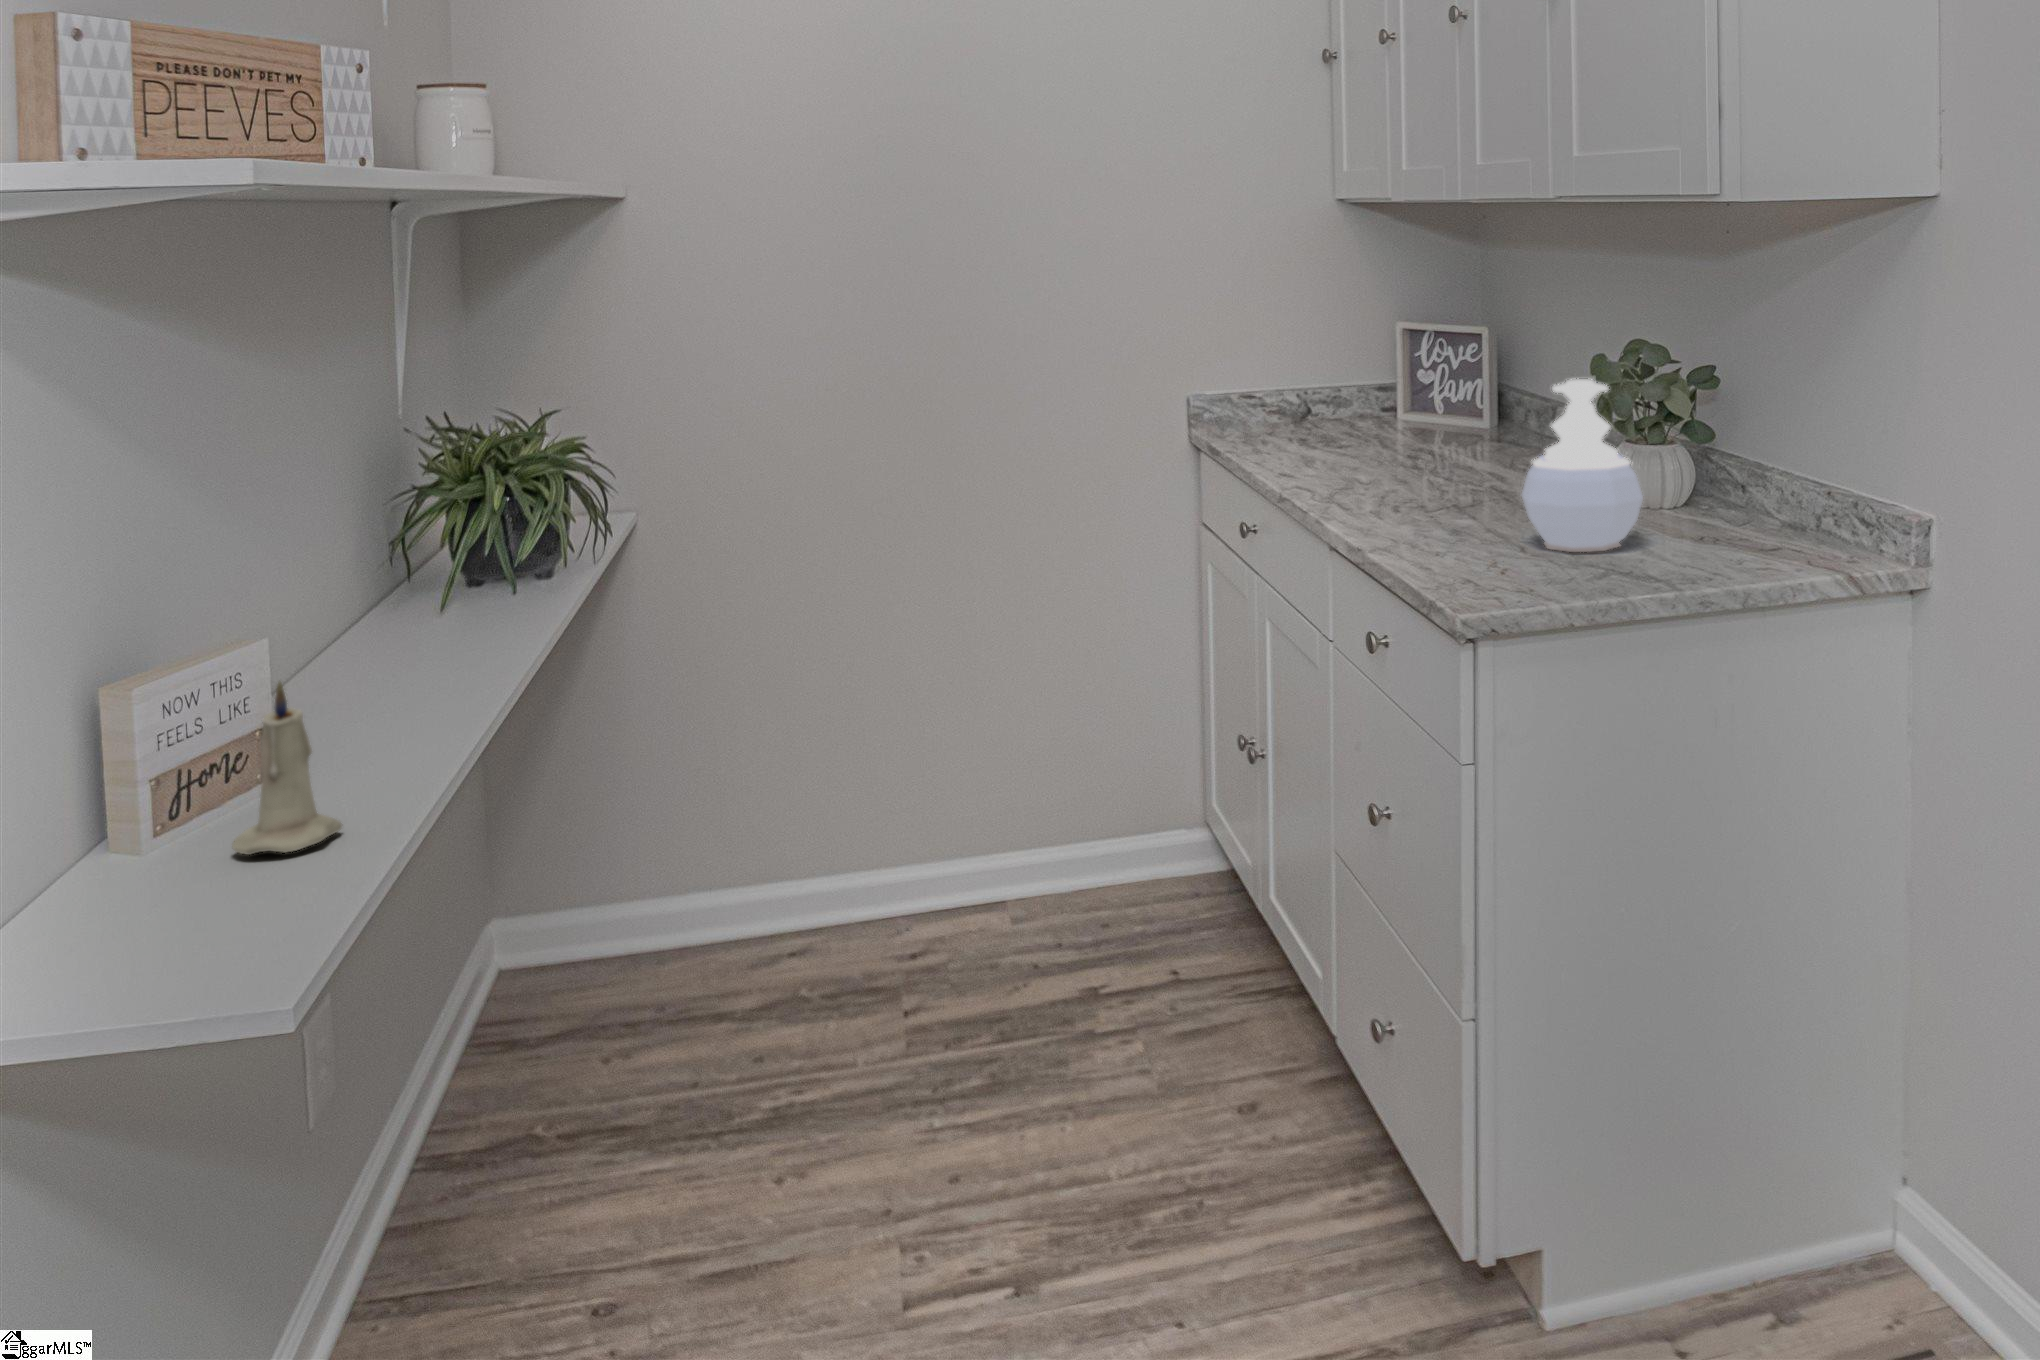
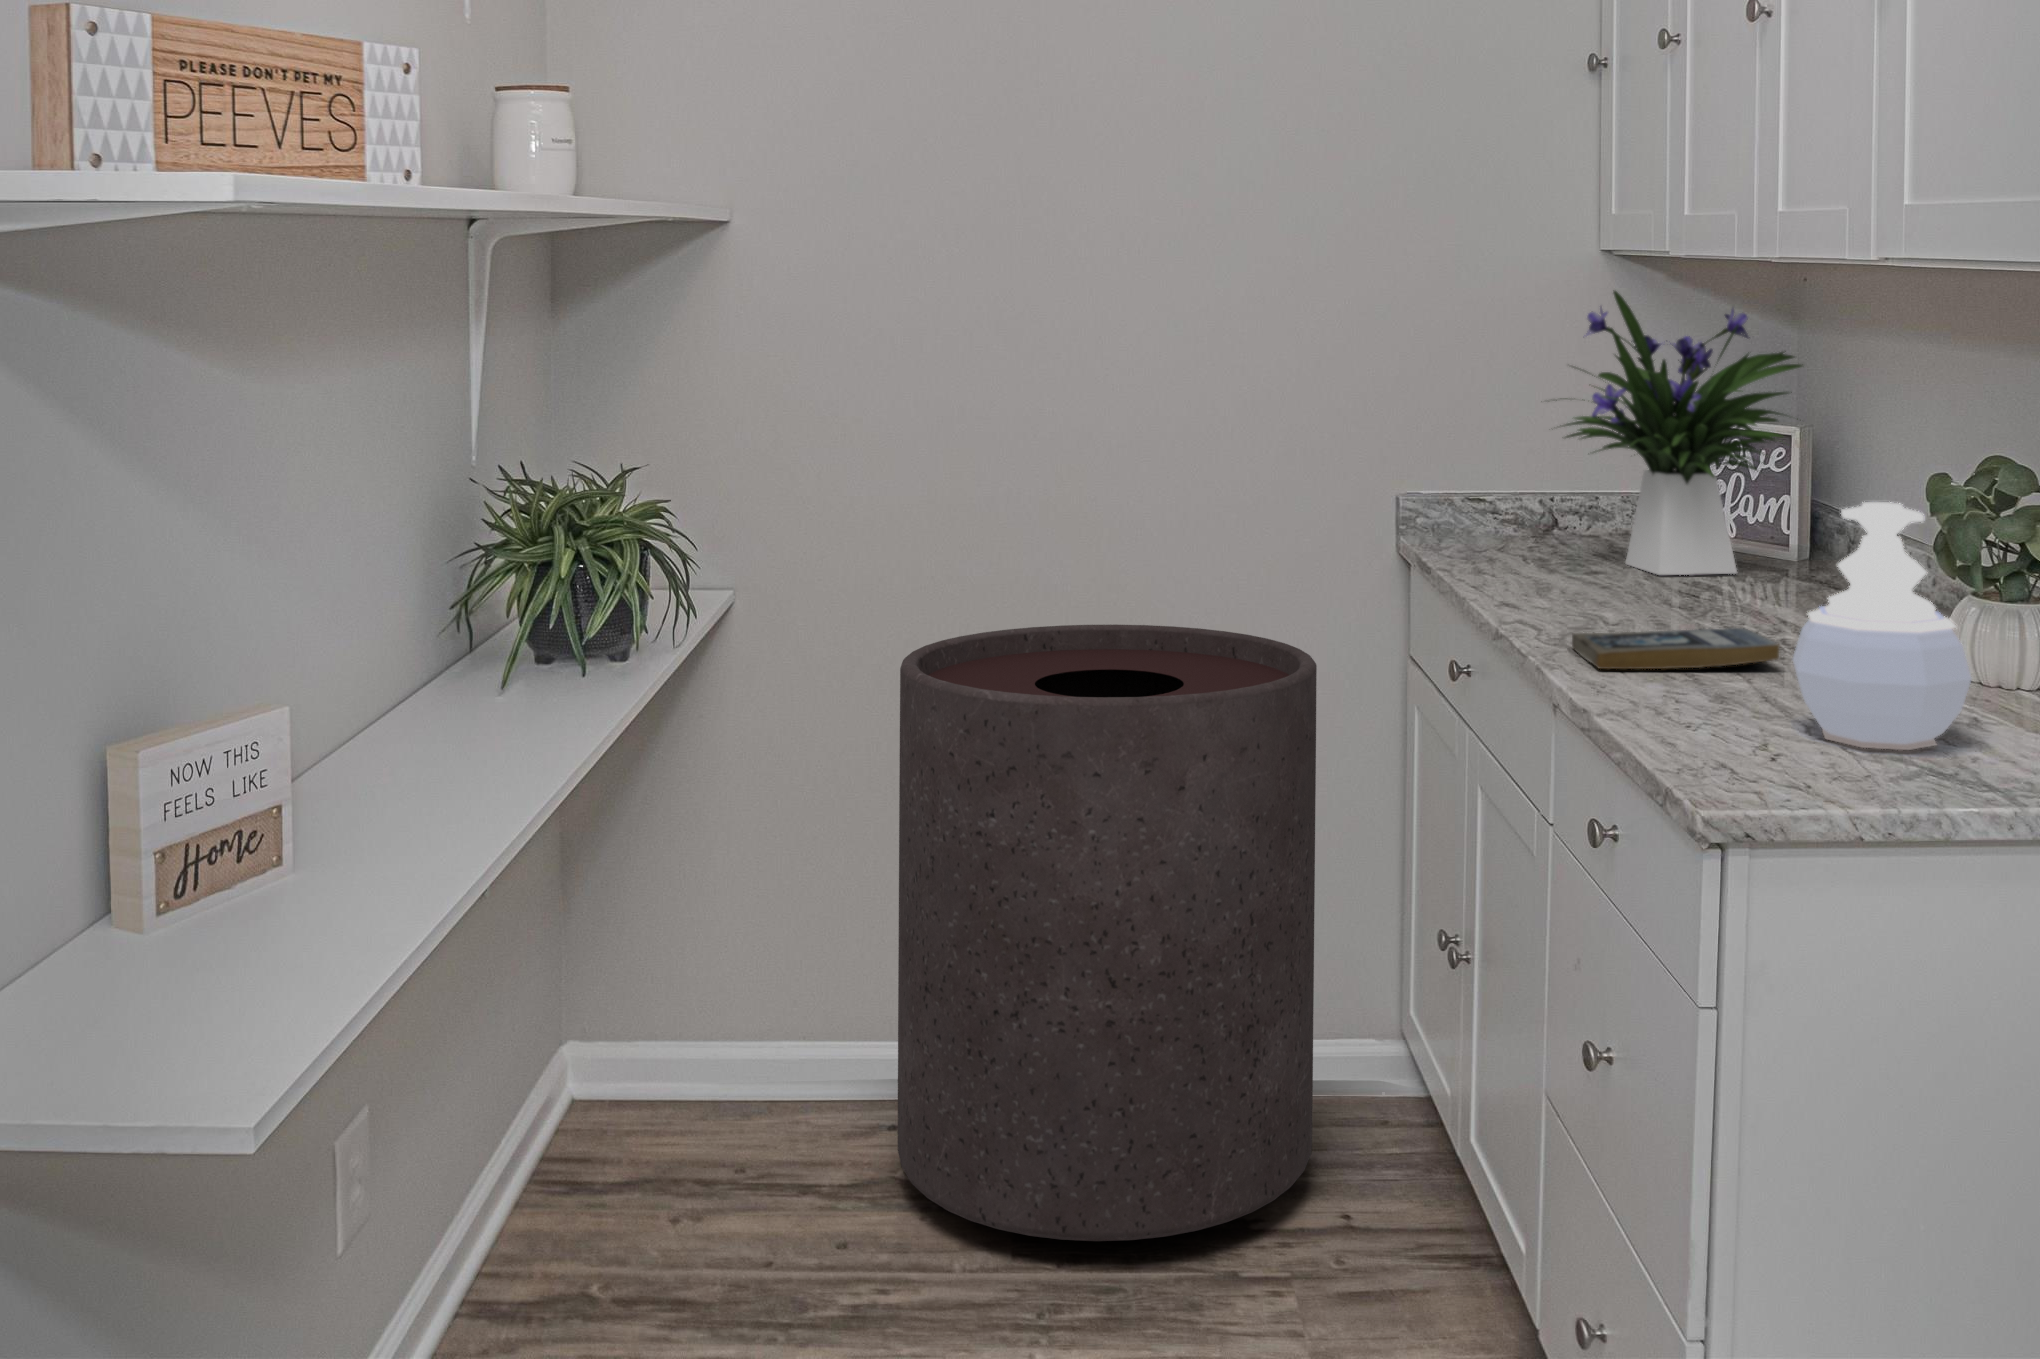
flower arrangement: none [1299,229,1499,447] -> present [1556,291,1803,575]
book: none [1350,479,1503,516] -> present [1572,628,1779,669]
trash can: none [765,519,1143,1025] -> present [898,625,1317,1241]
candle: present [232,682,342,855] -> none [201,757,316,958]

